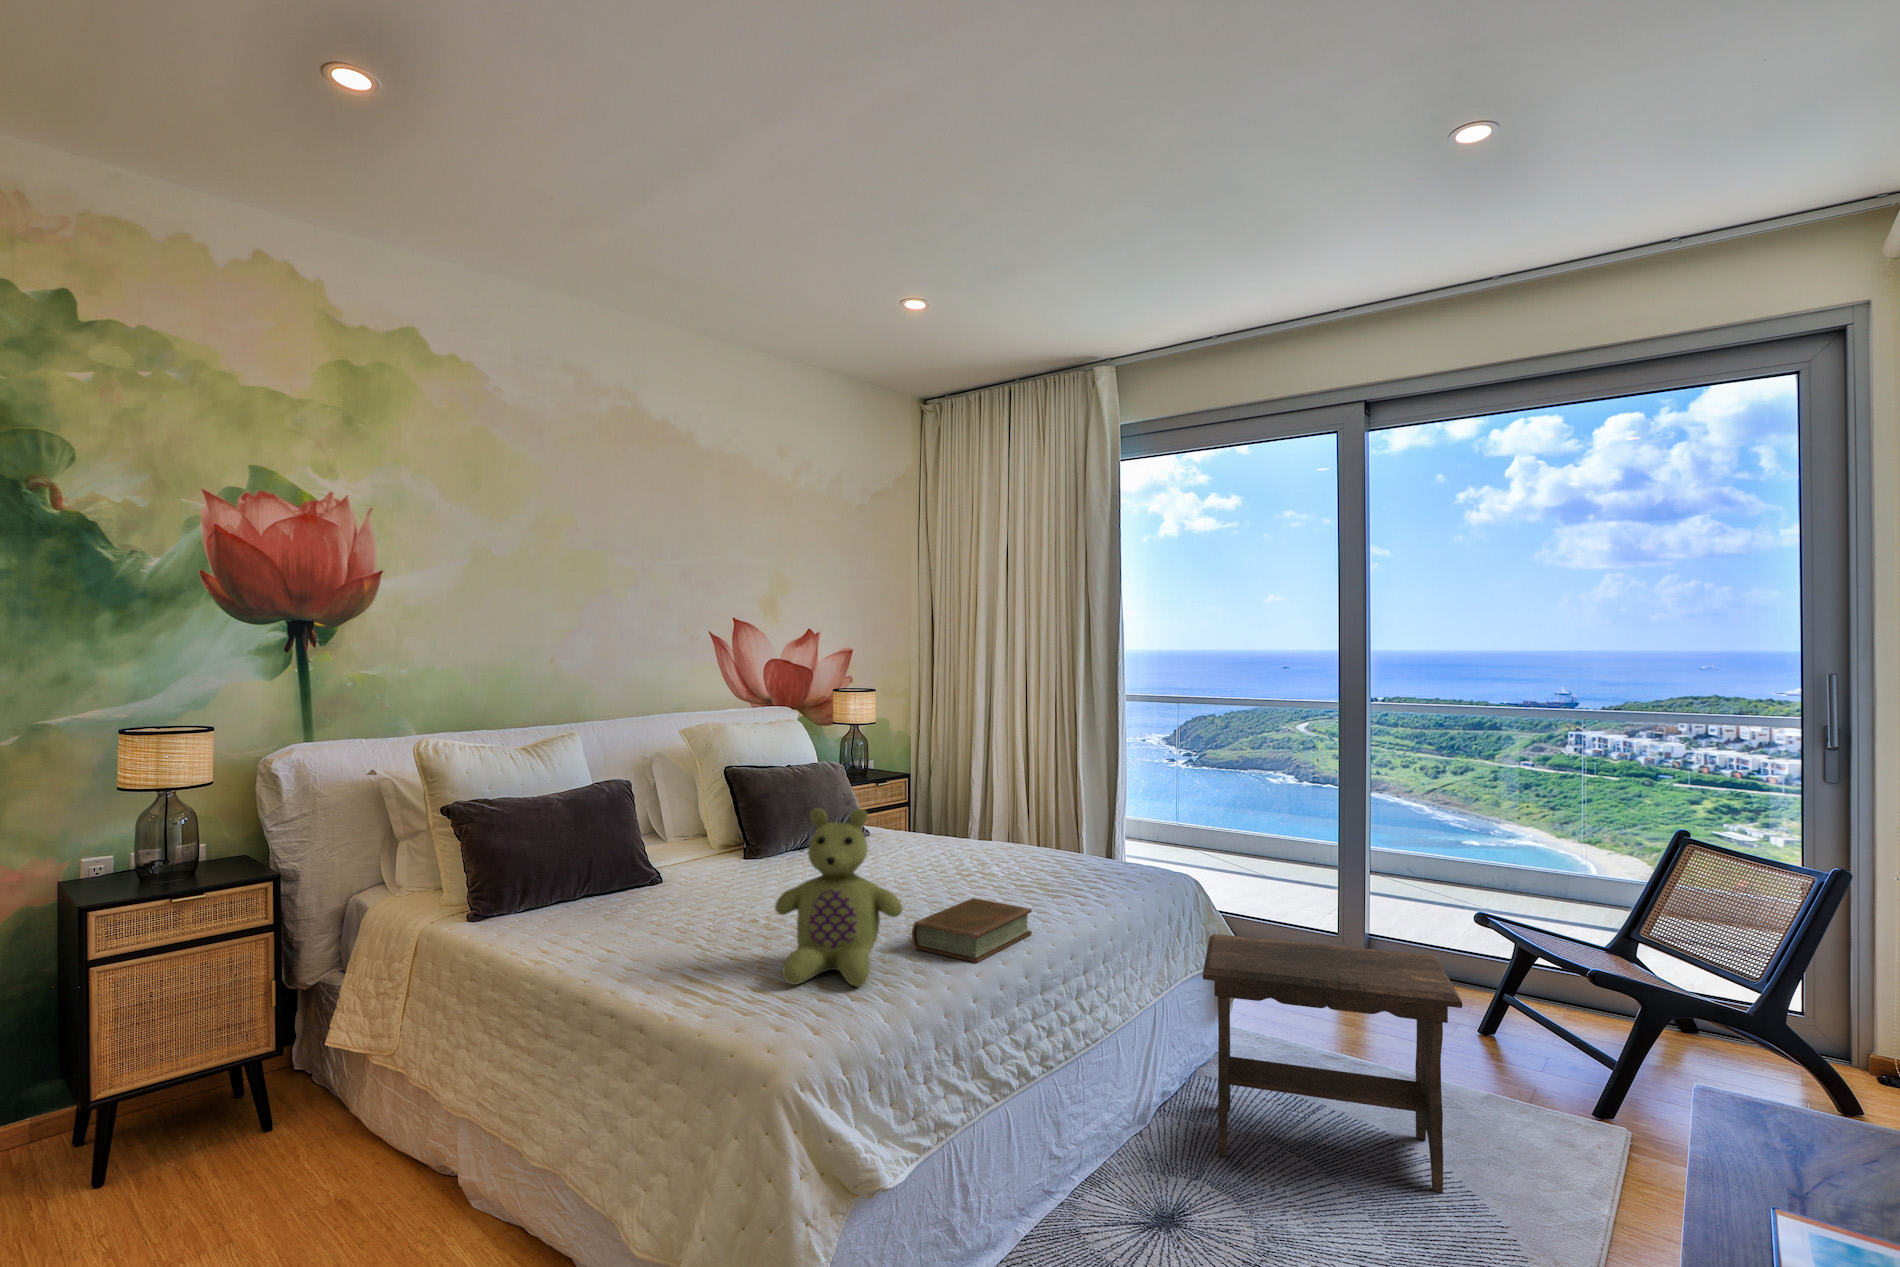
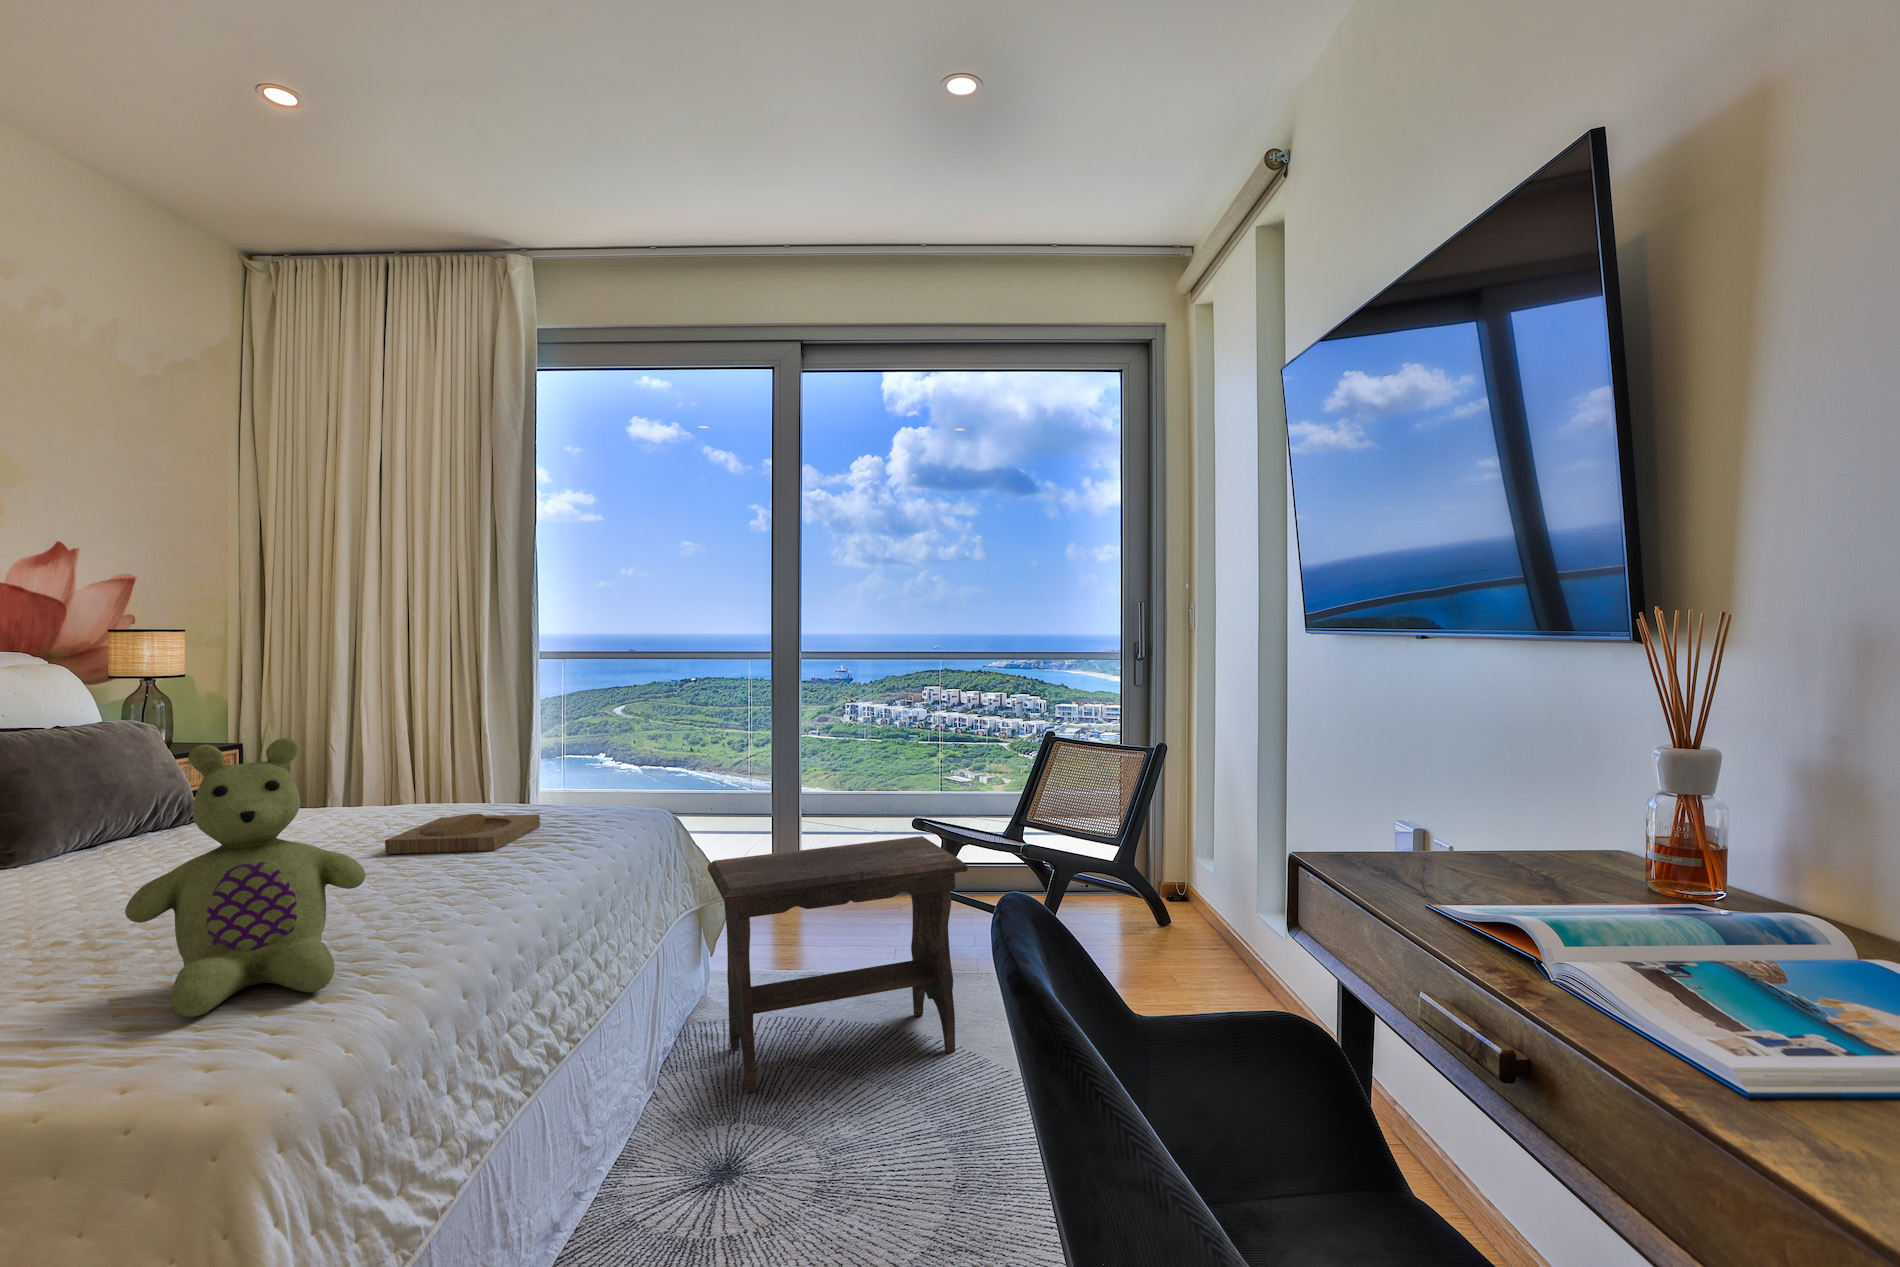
tray: none [965,854,1077,892] -> present [385,814,540,854]
book: present [912,898,1032,963] -> none [367,855,532,934]

